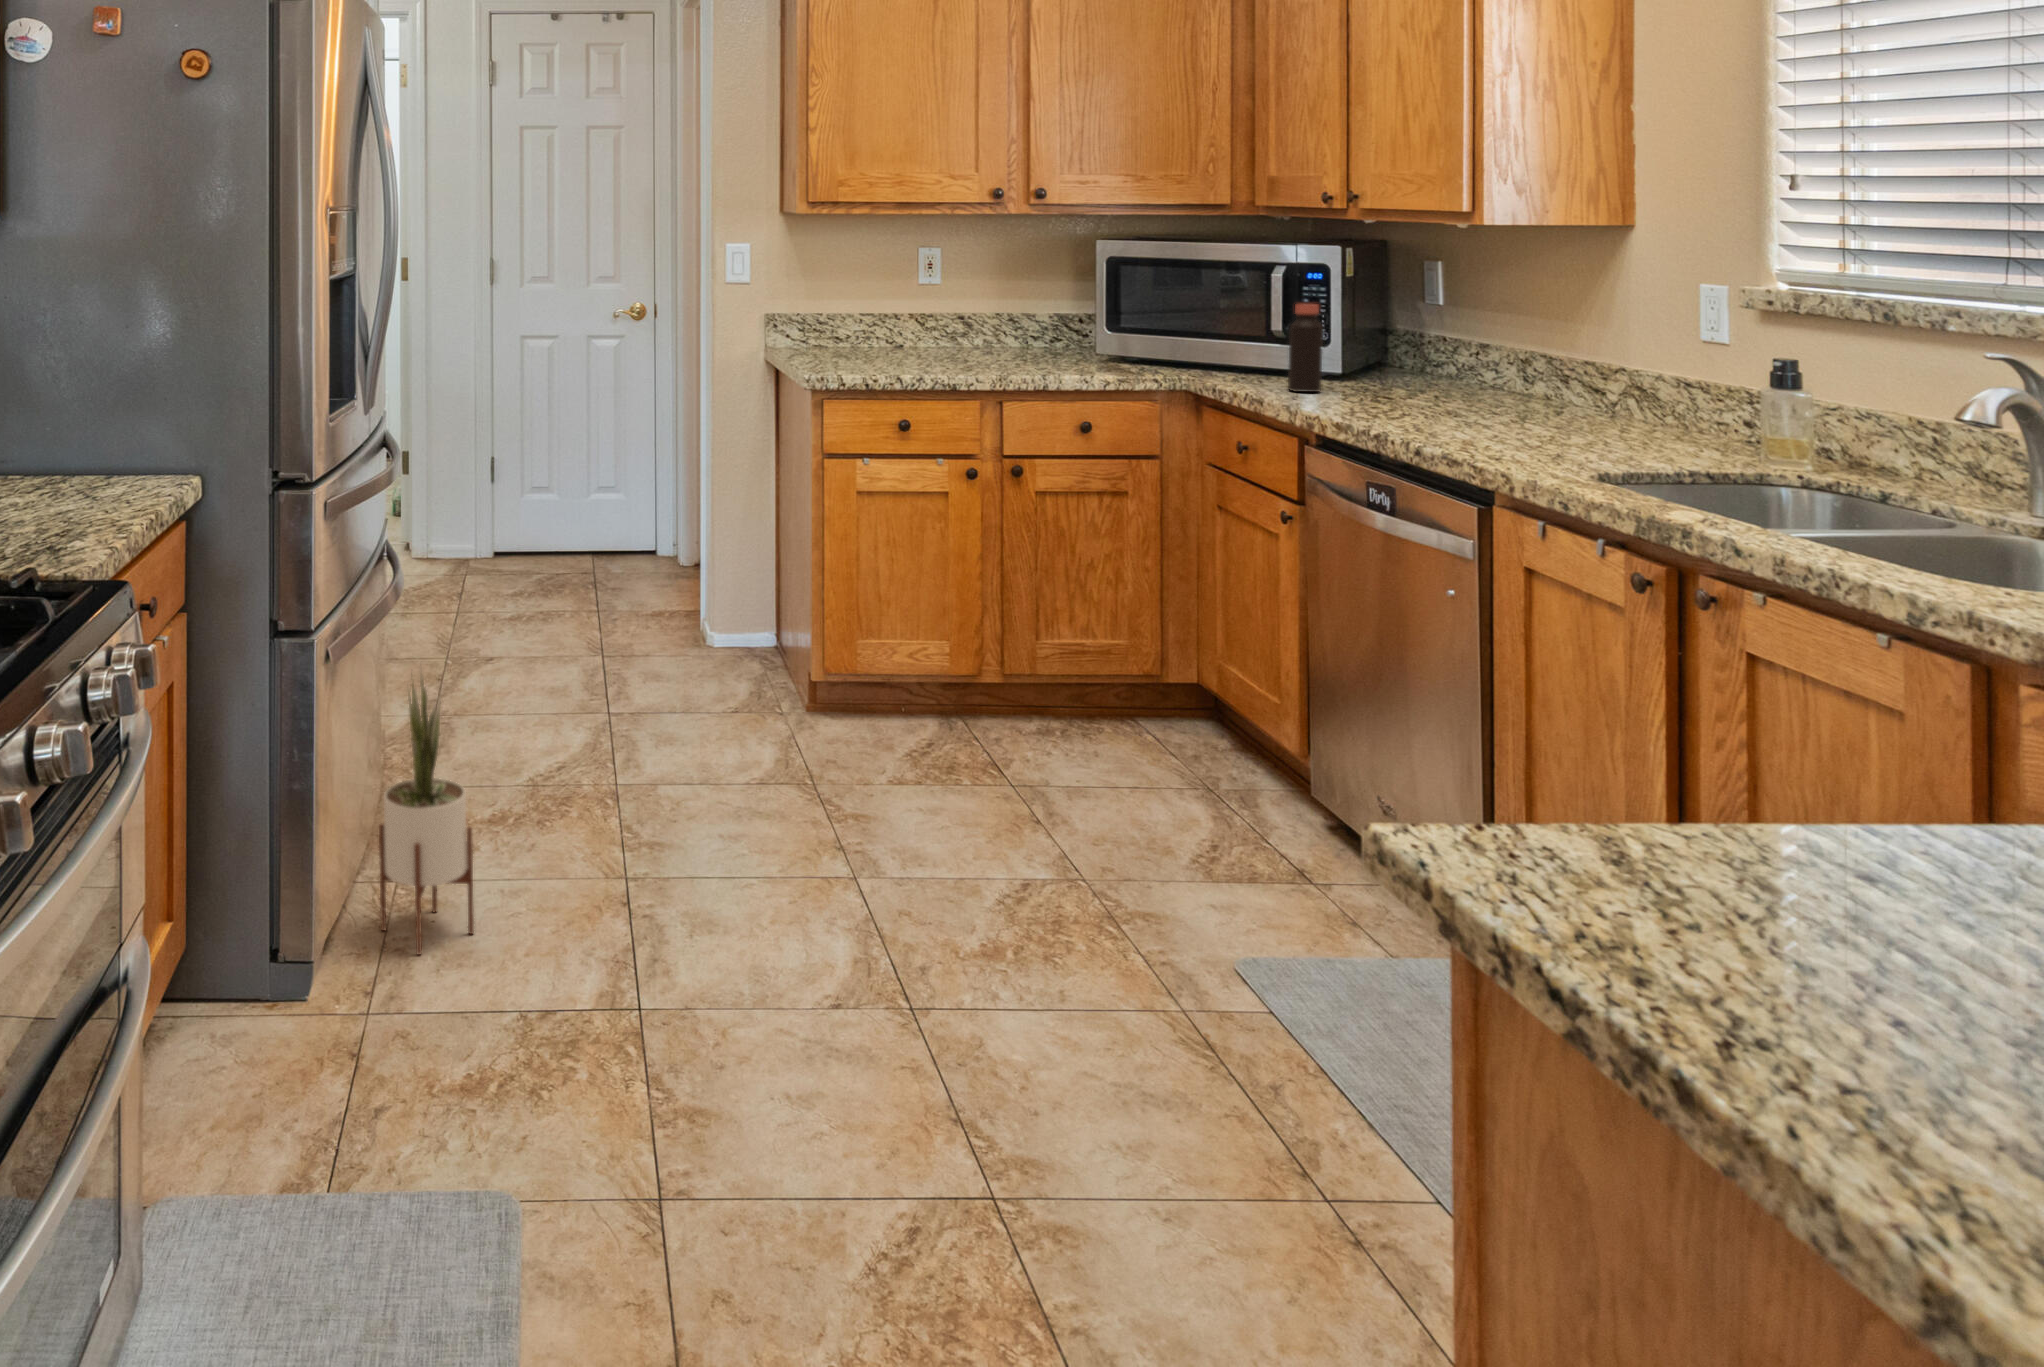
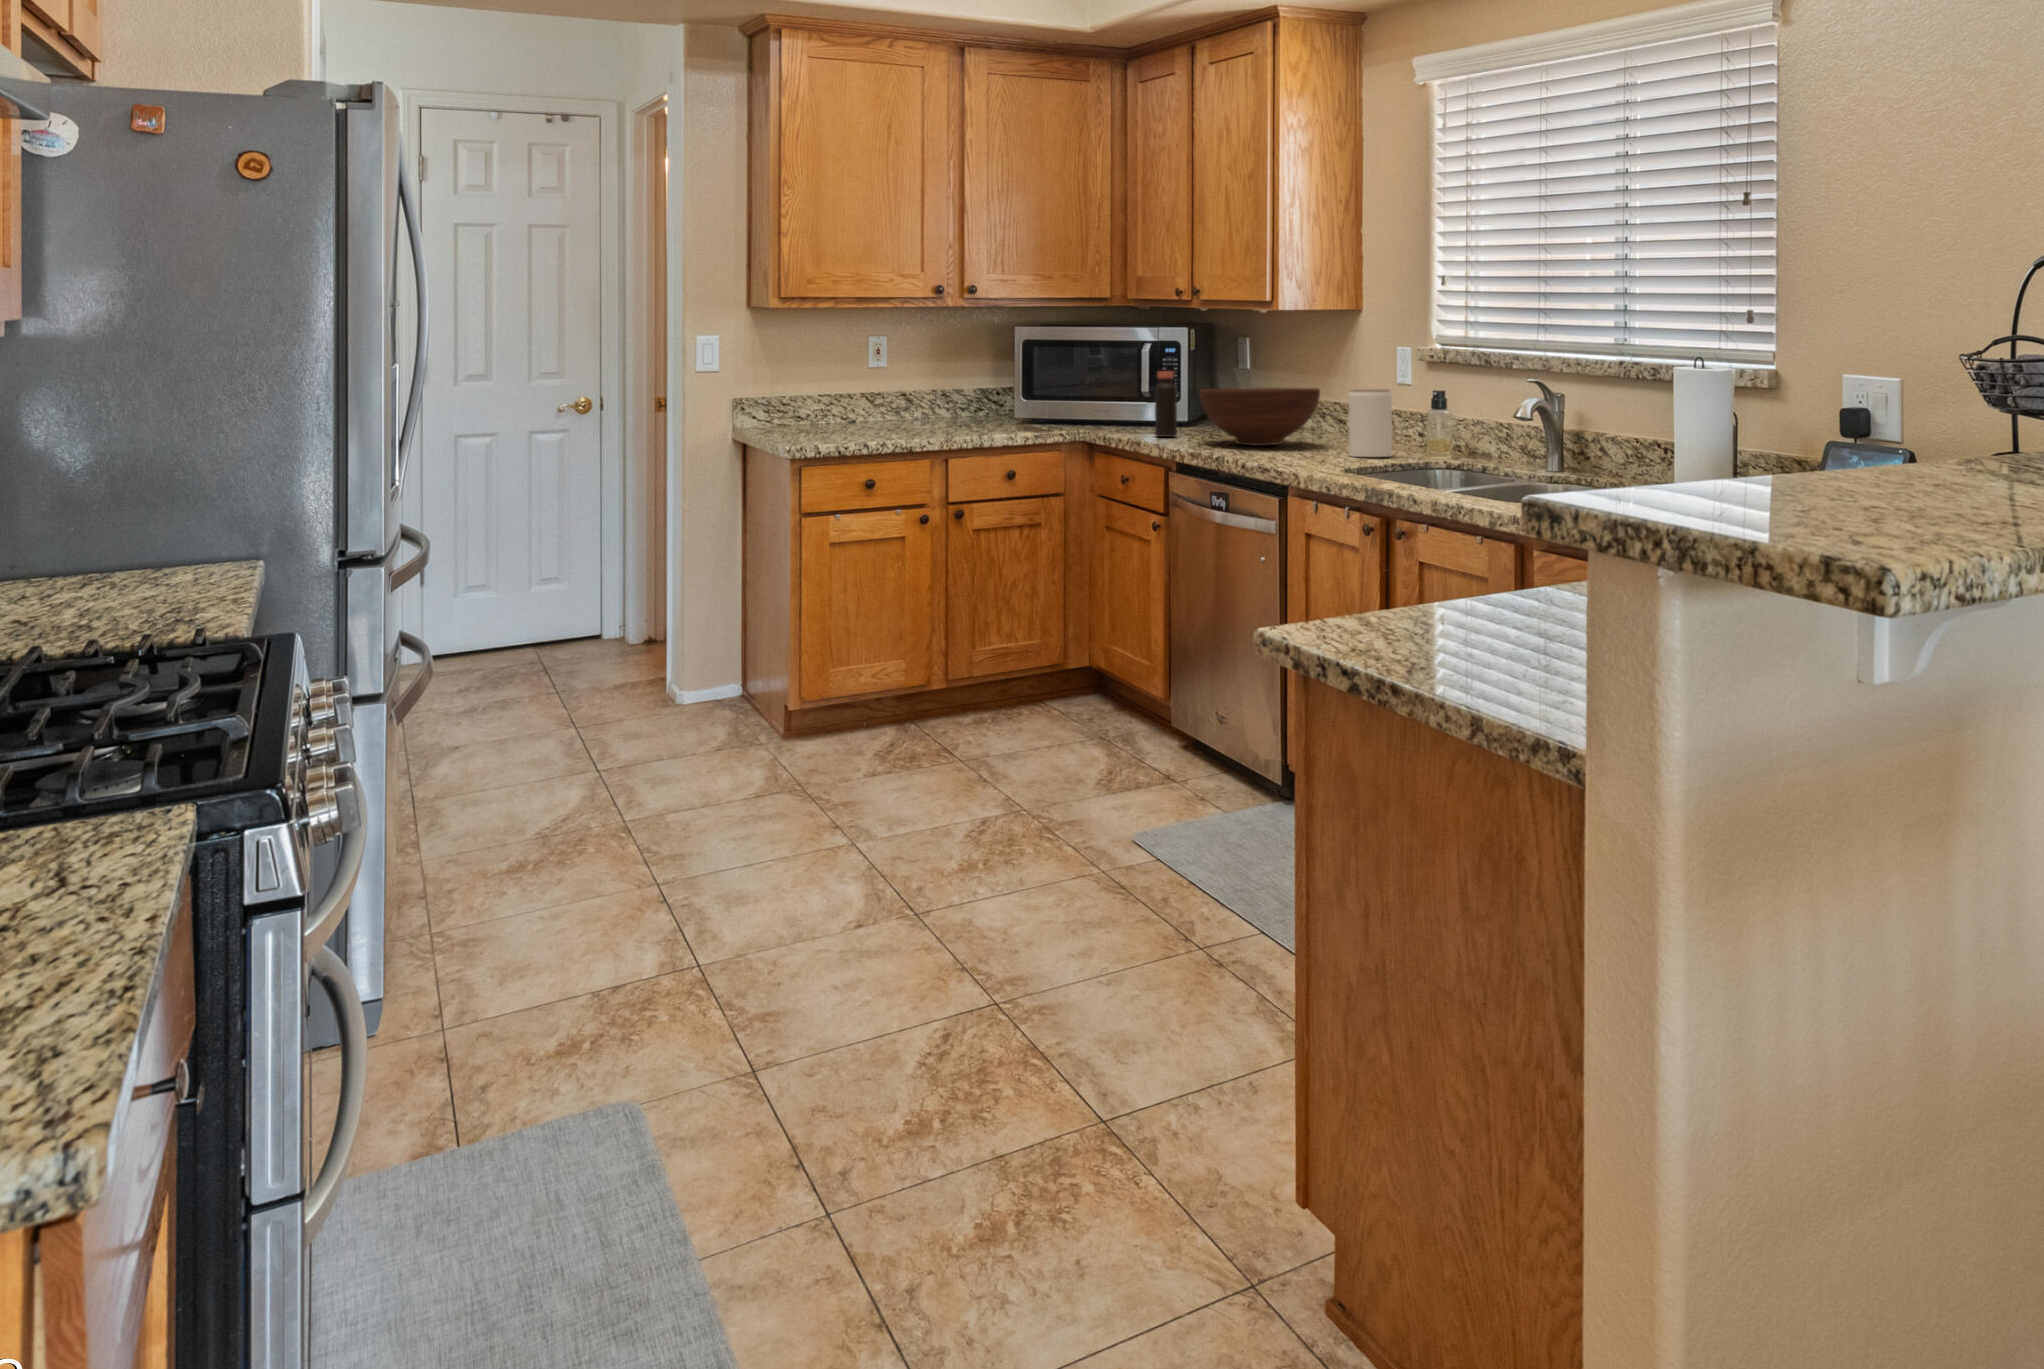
fruit bowl: none [1357,330,1557,415] -> present [1199,388,1320,446]
jar: none [1604,345,1690,449] -> present [1349,390,1392,457]
potted plant: present [379,676,474,954] -> none [410,687,513,959]

